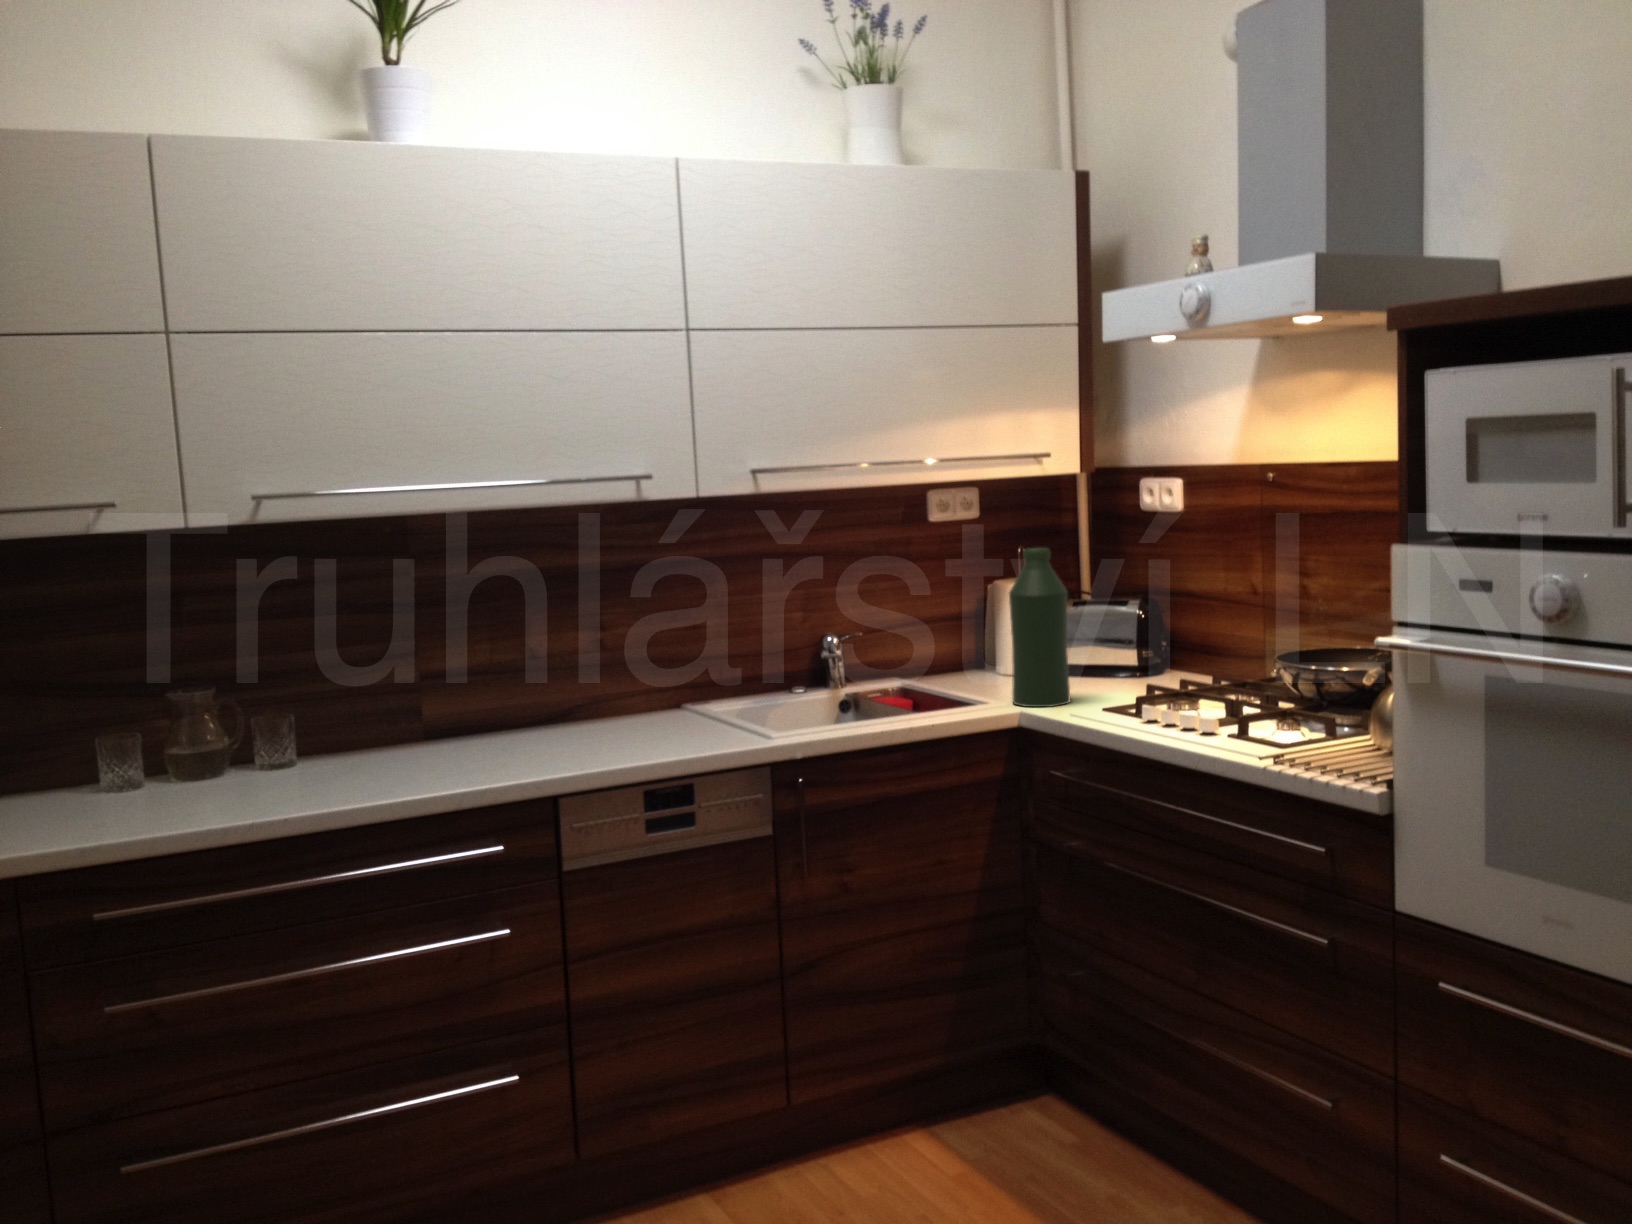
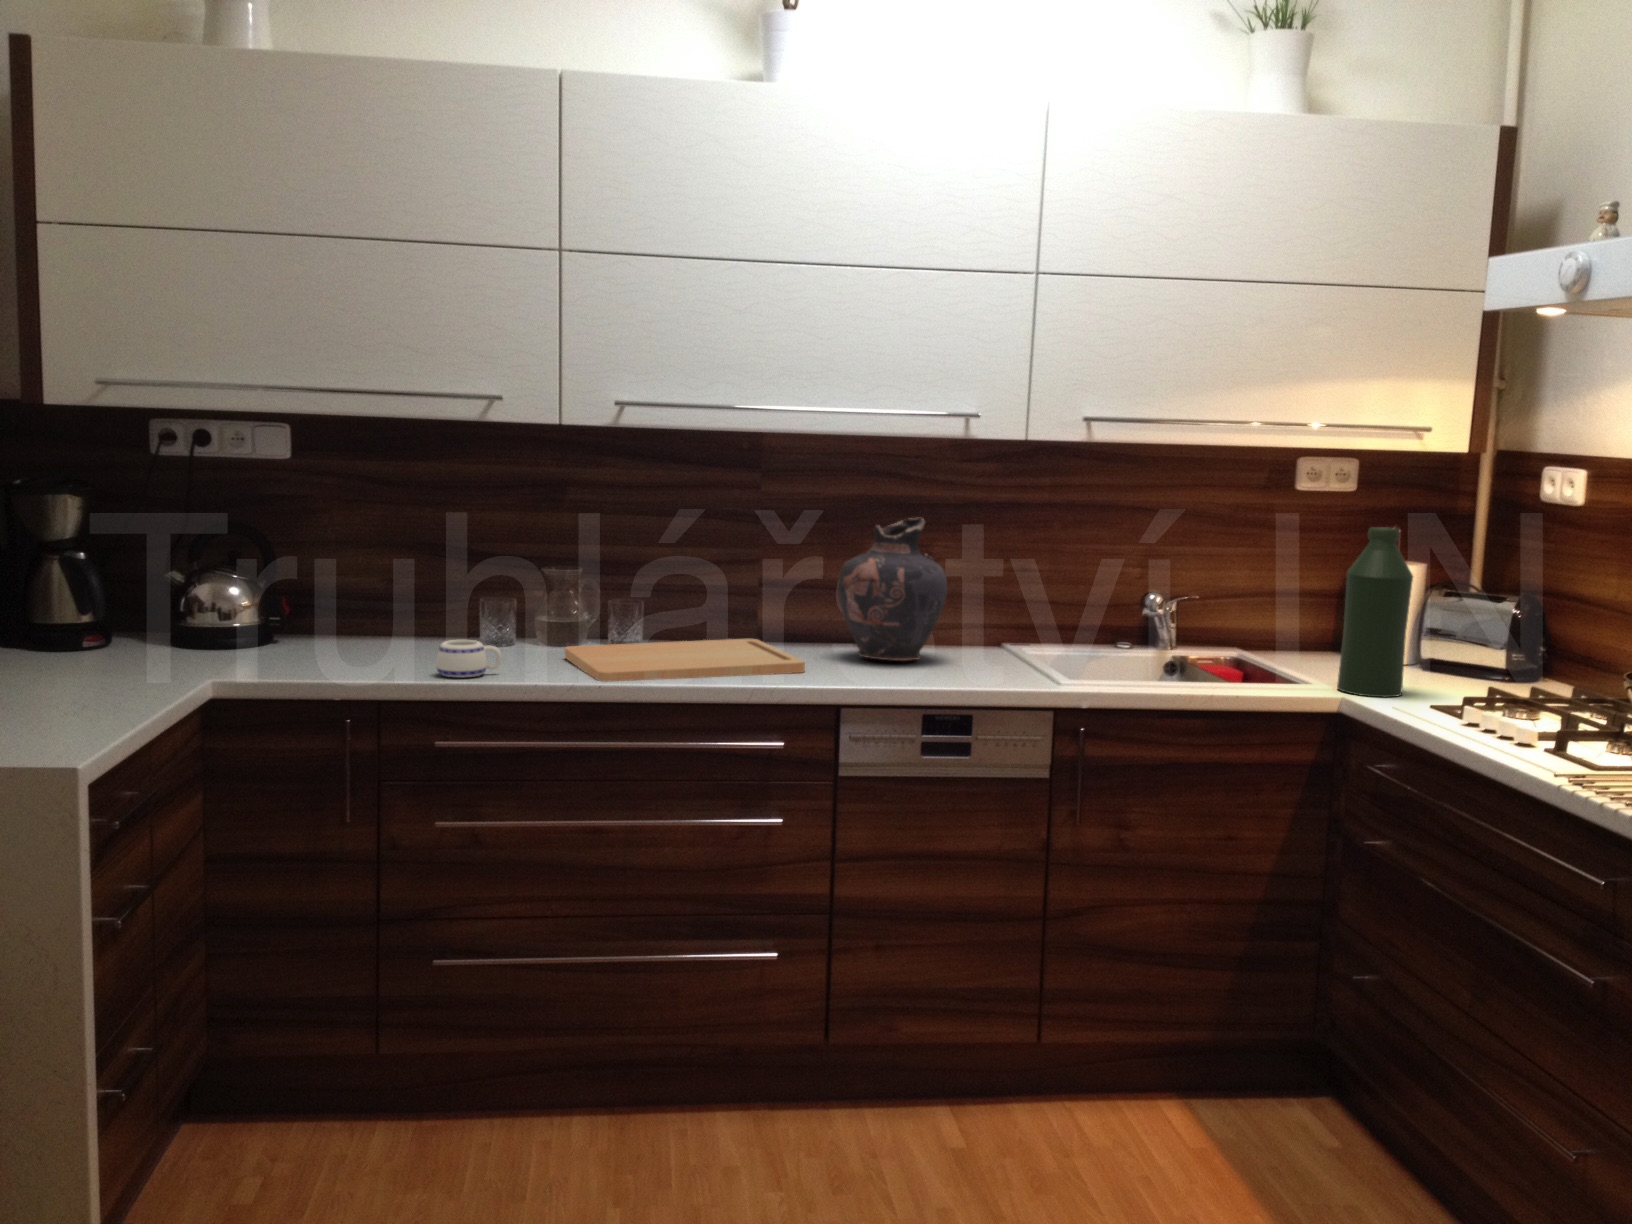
vase: none [515,587,630,740] -> present [838,518,947,661]
cutting board: none [218,737,501,813] -> present [565,639,805,681]
mug: none [74,788,155,835] -> present [436,640,502,677]

